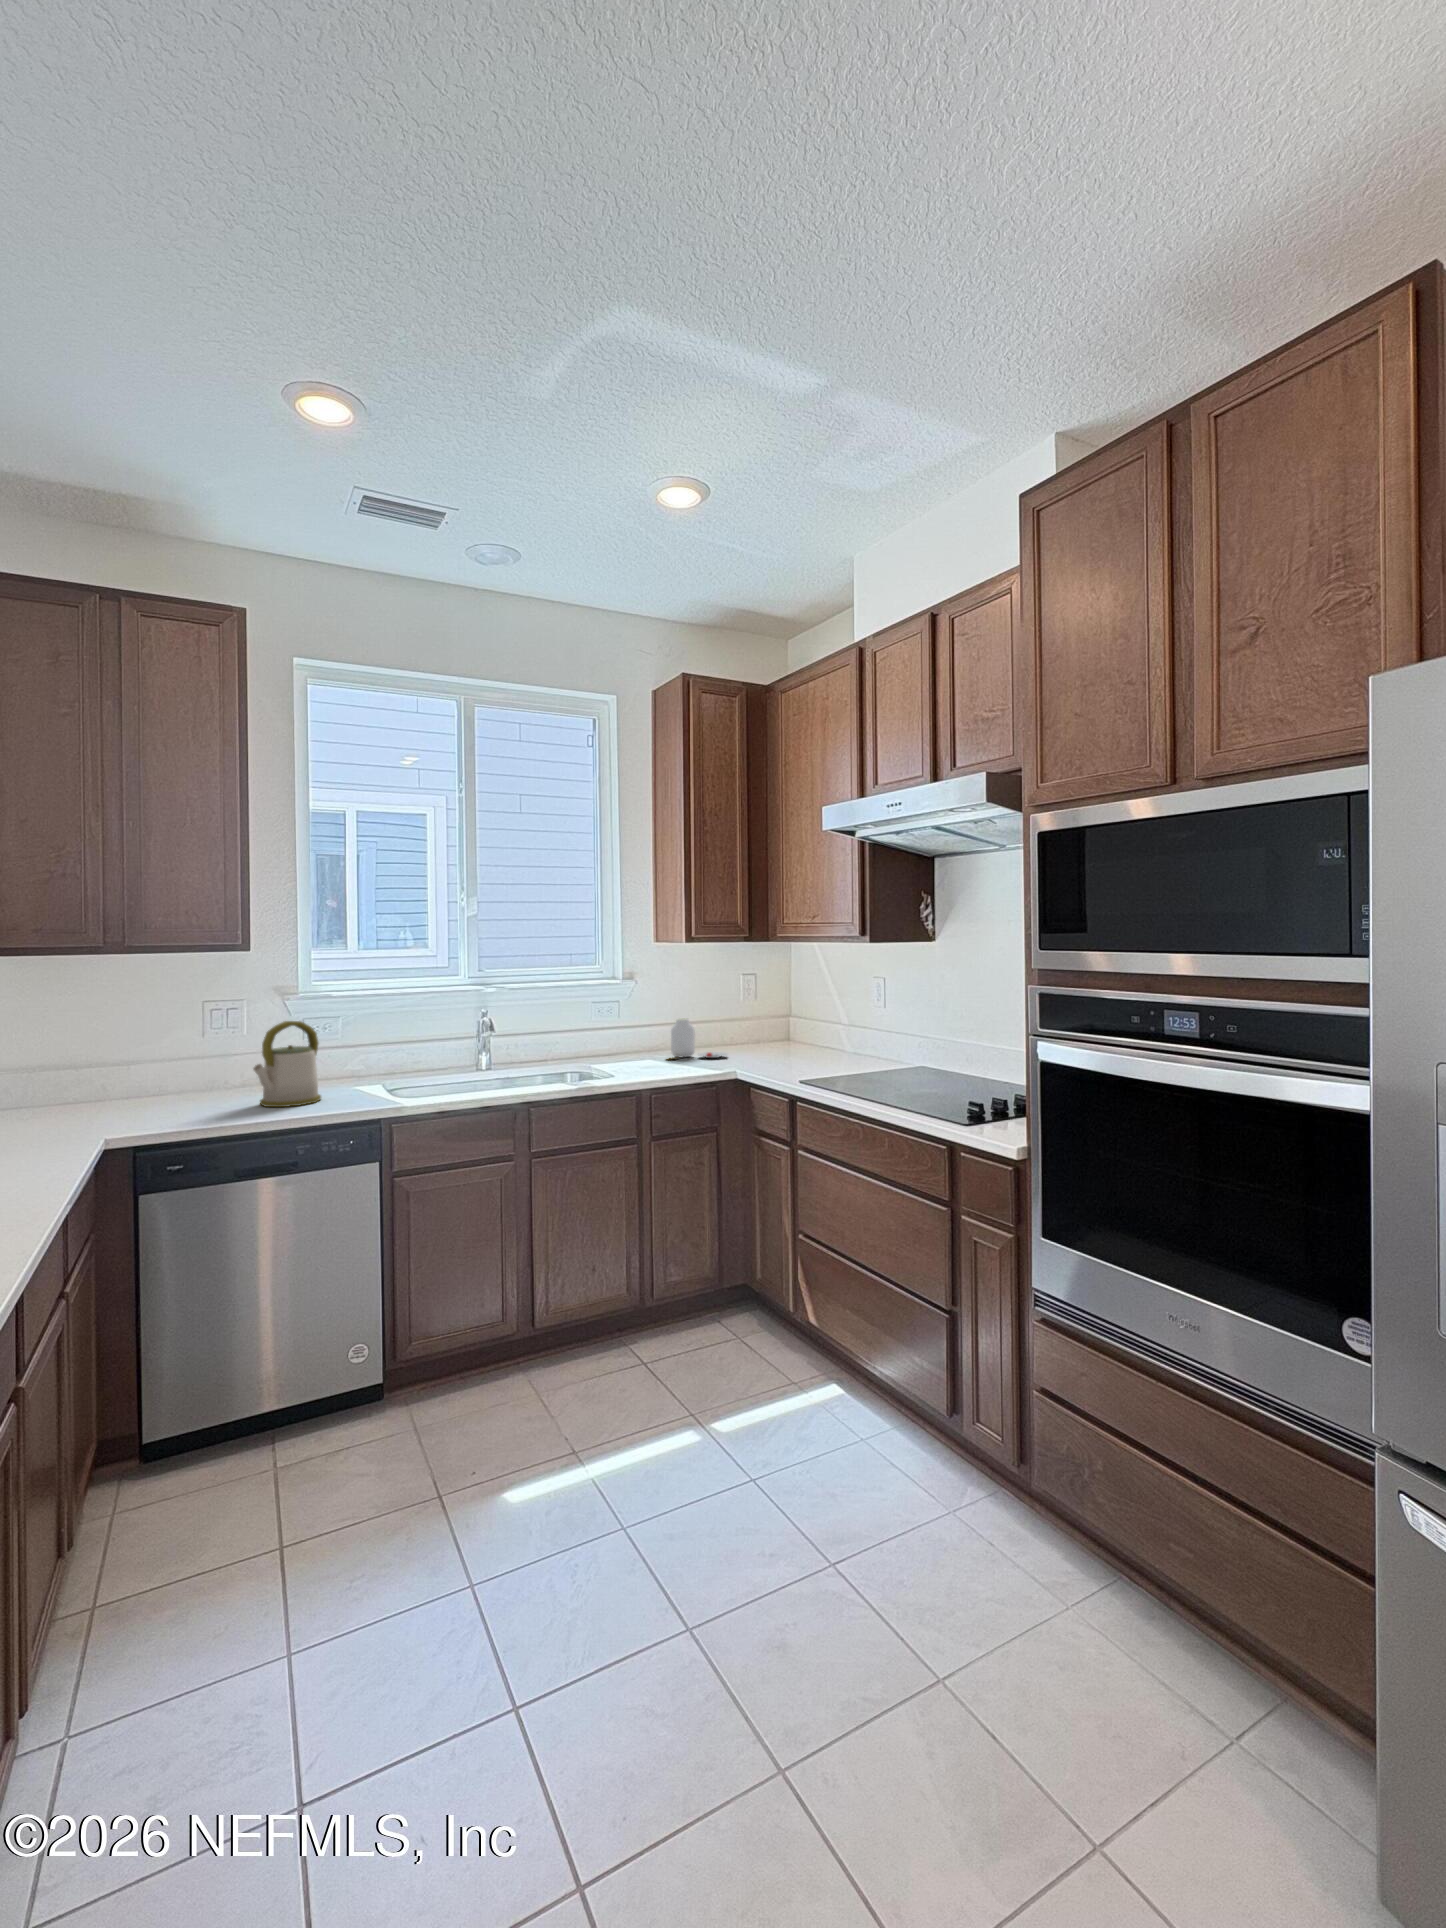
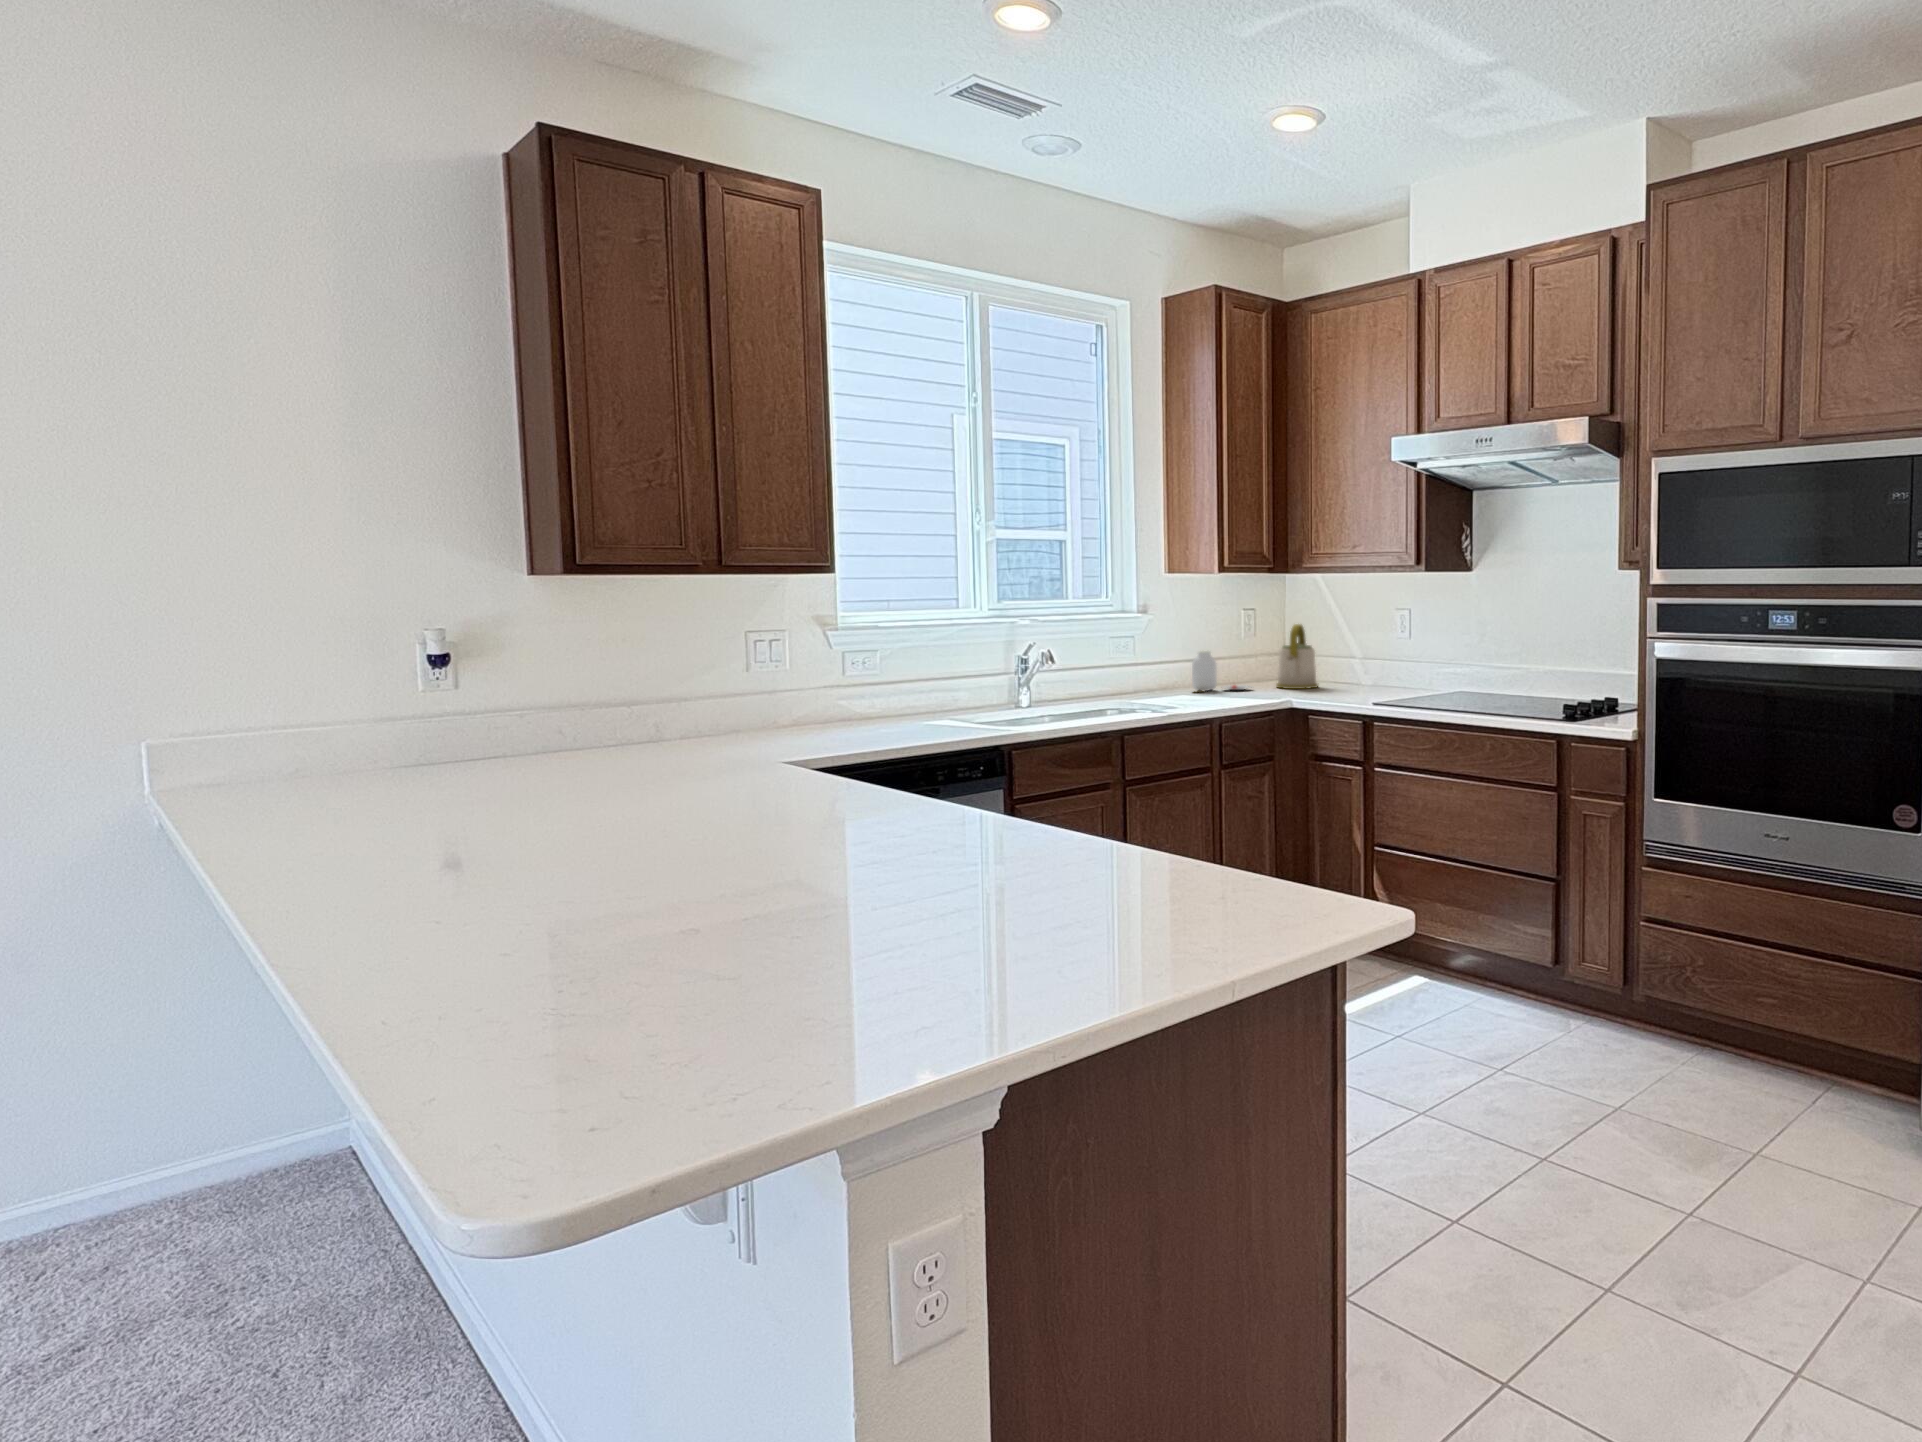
kettle: present [254,1021,321,1107] -> present [1276,624,1318,689]

